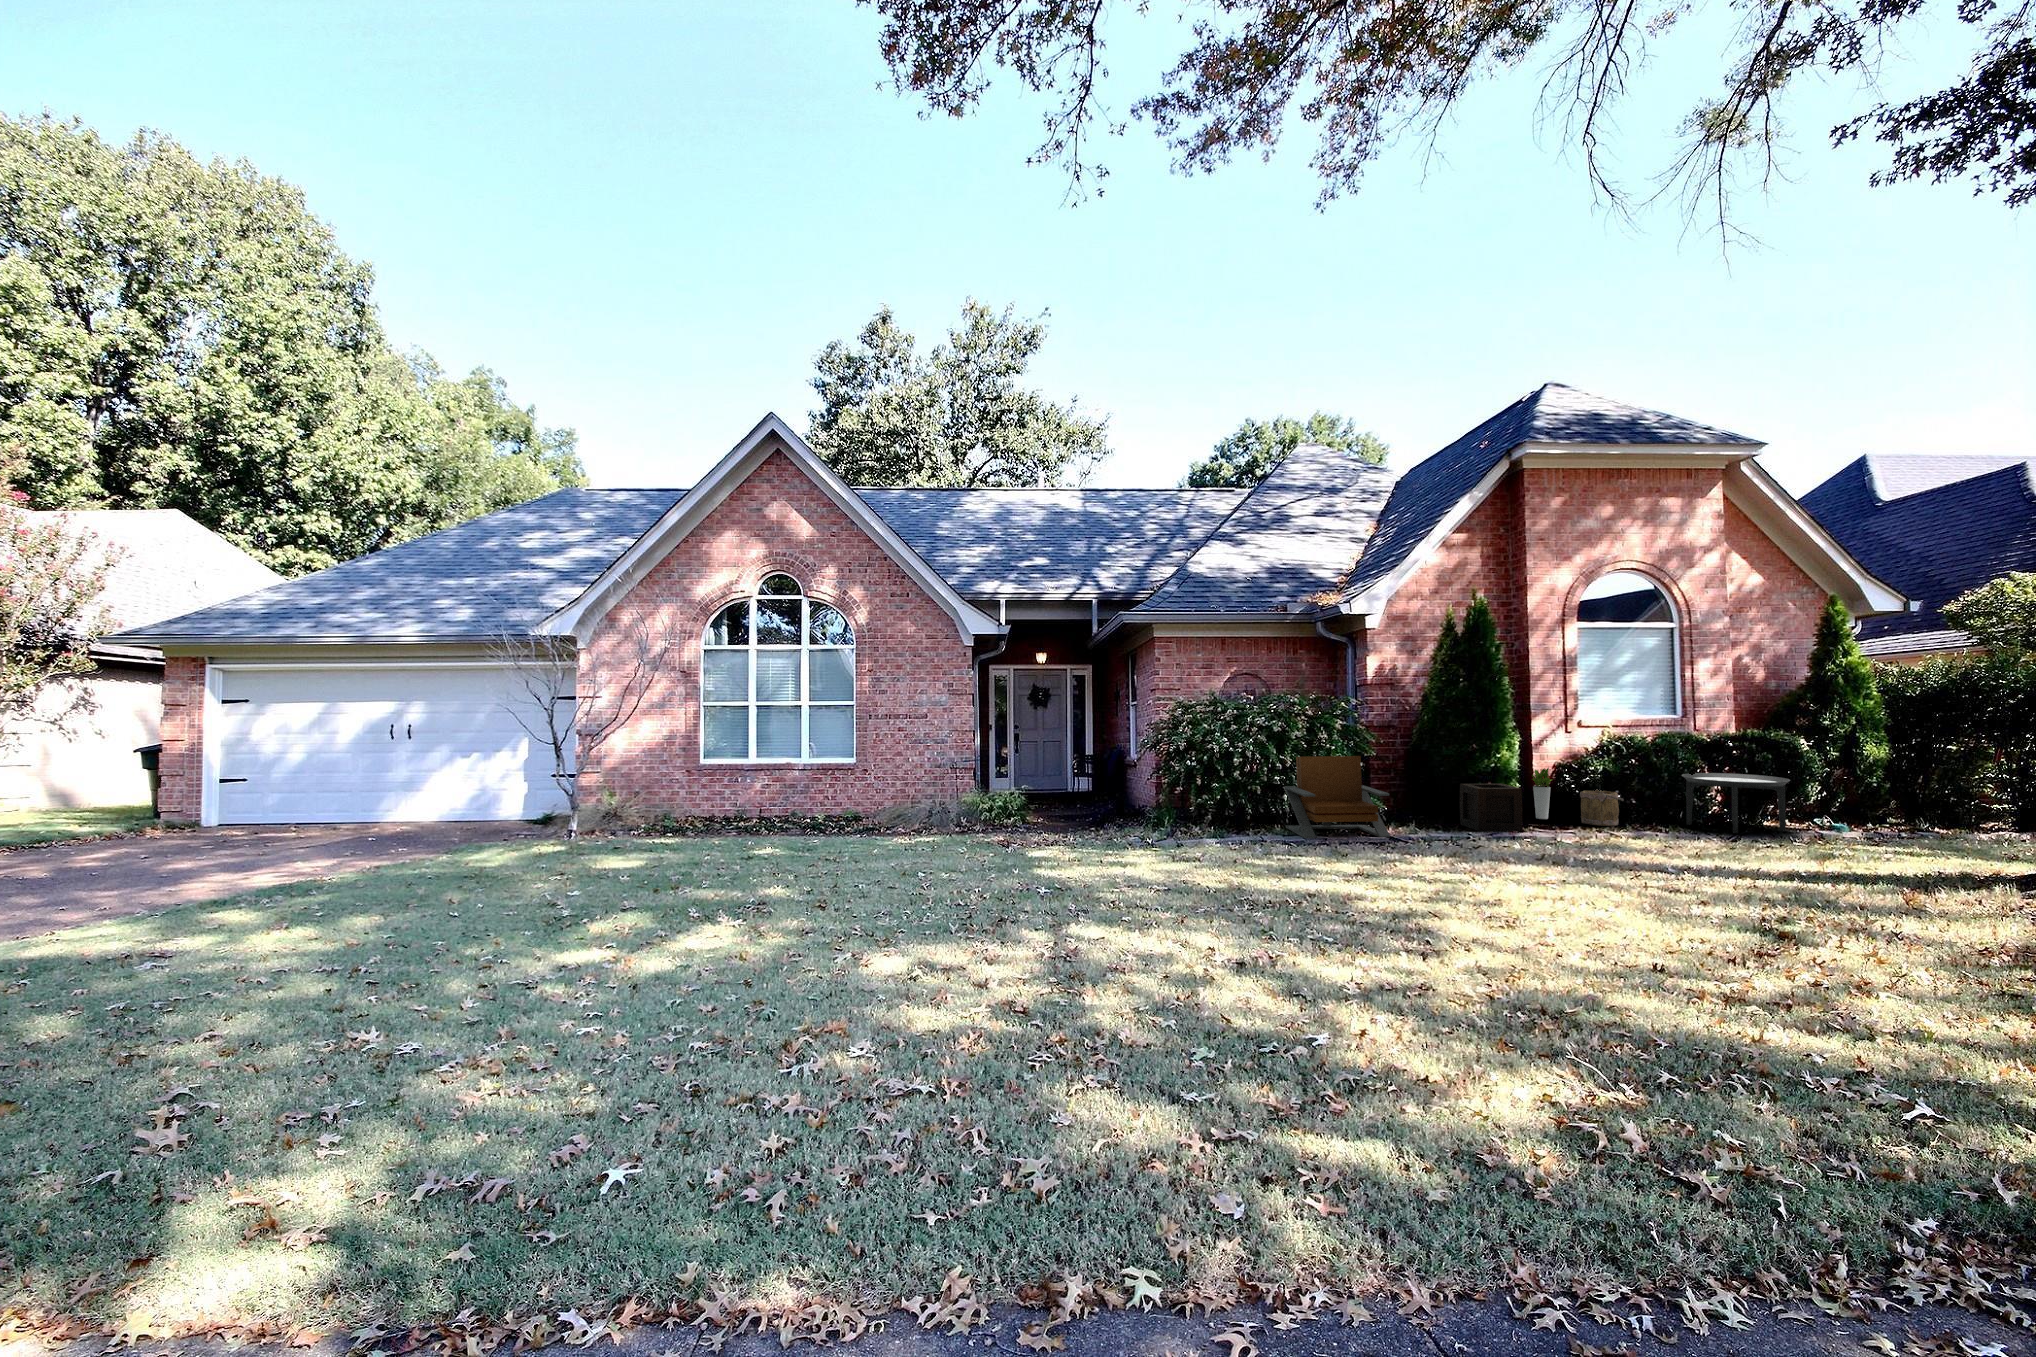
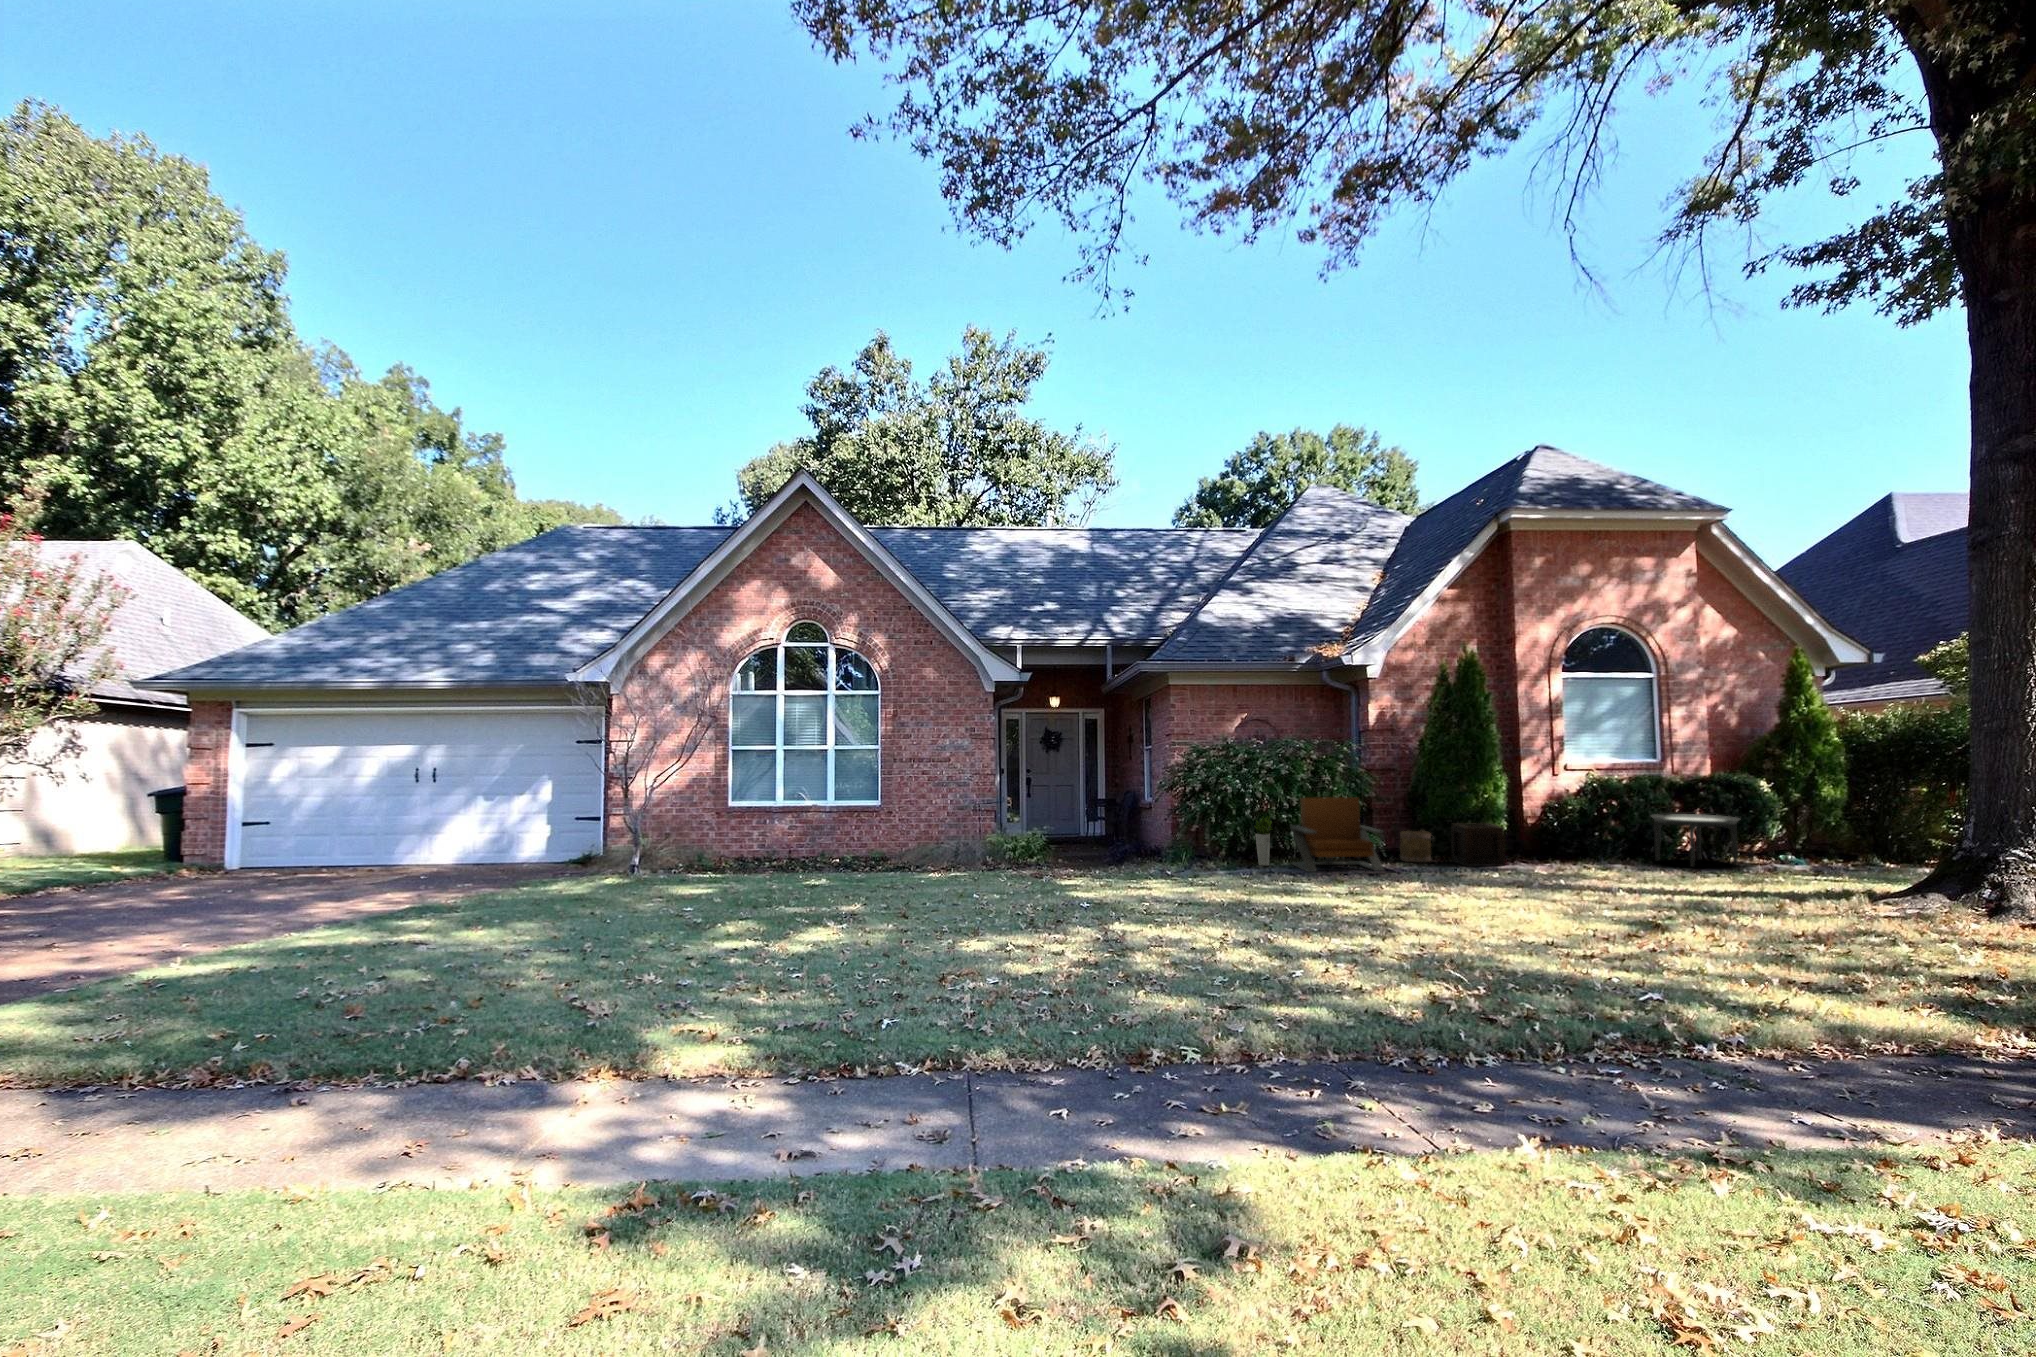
planter: present [1532,767,1552,819] -> present [1254,816,1273,865]
bucket: present [1580,790,1624,826] -> present [1400,831,1434,862]

